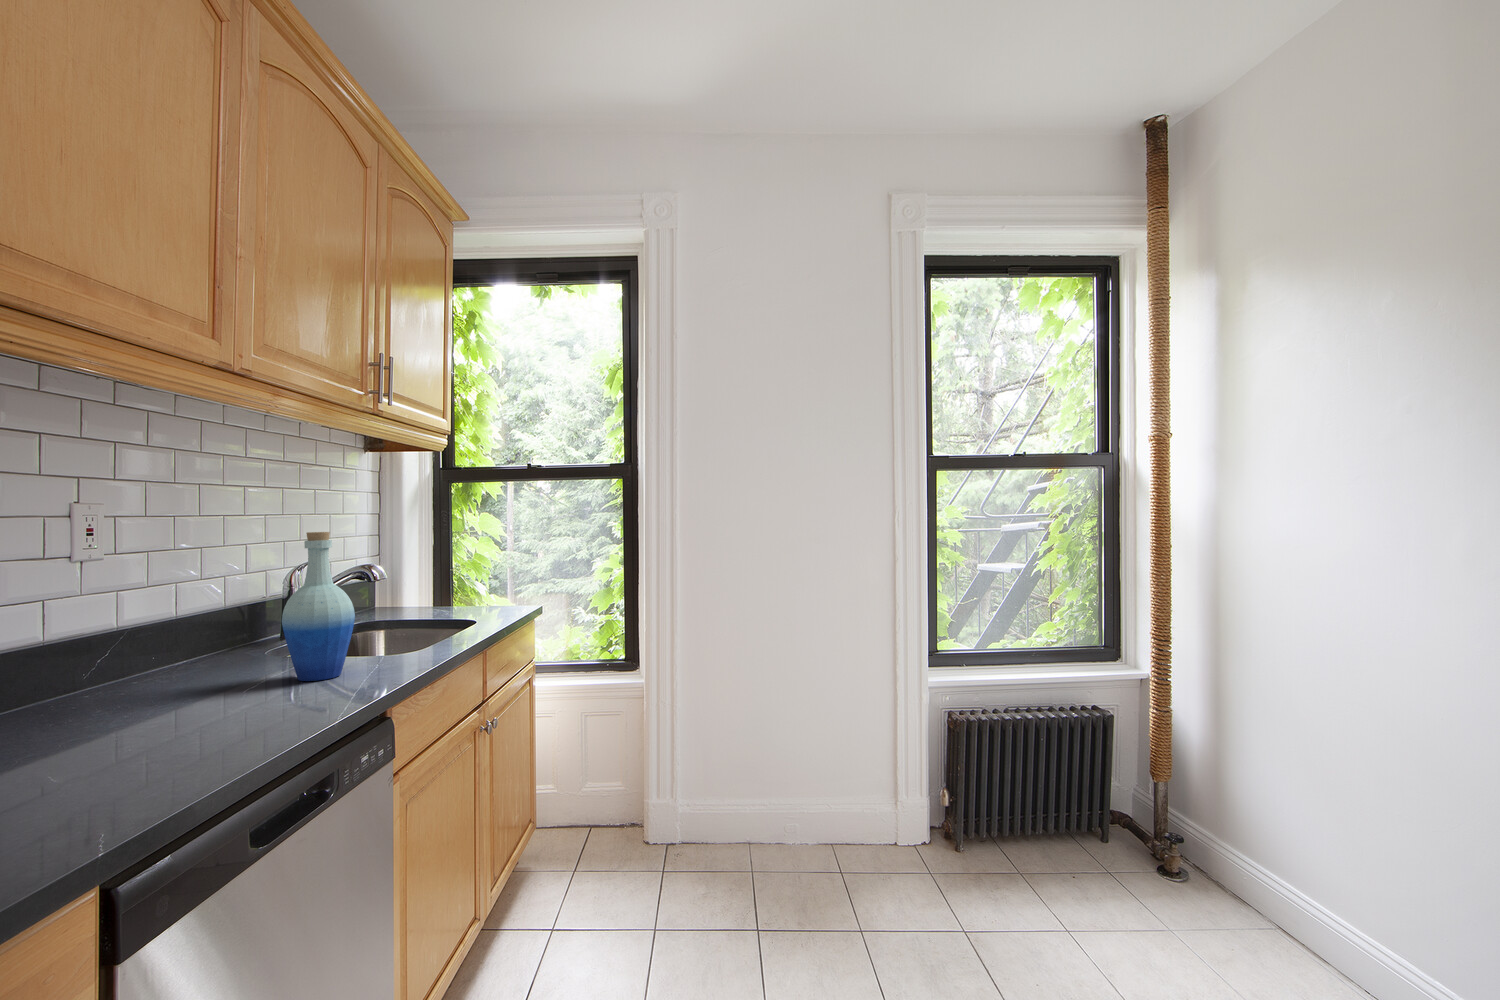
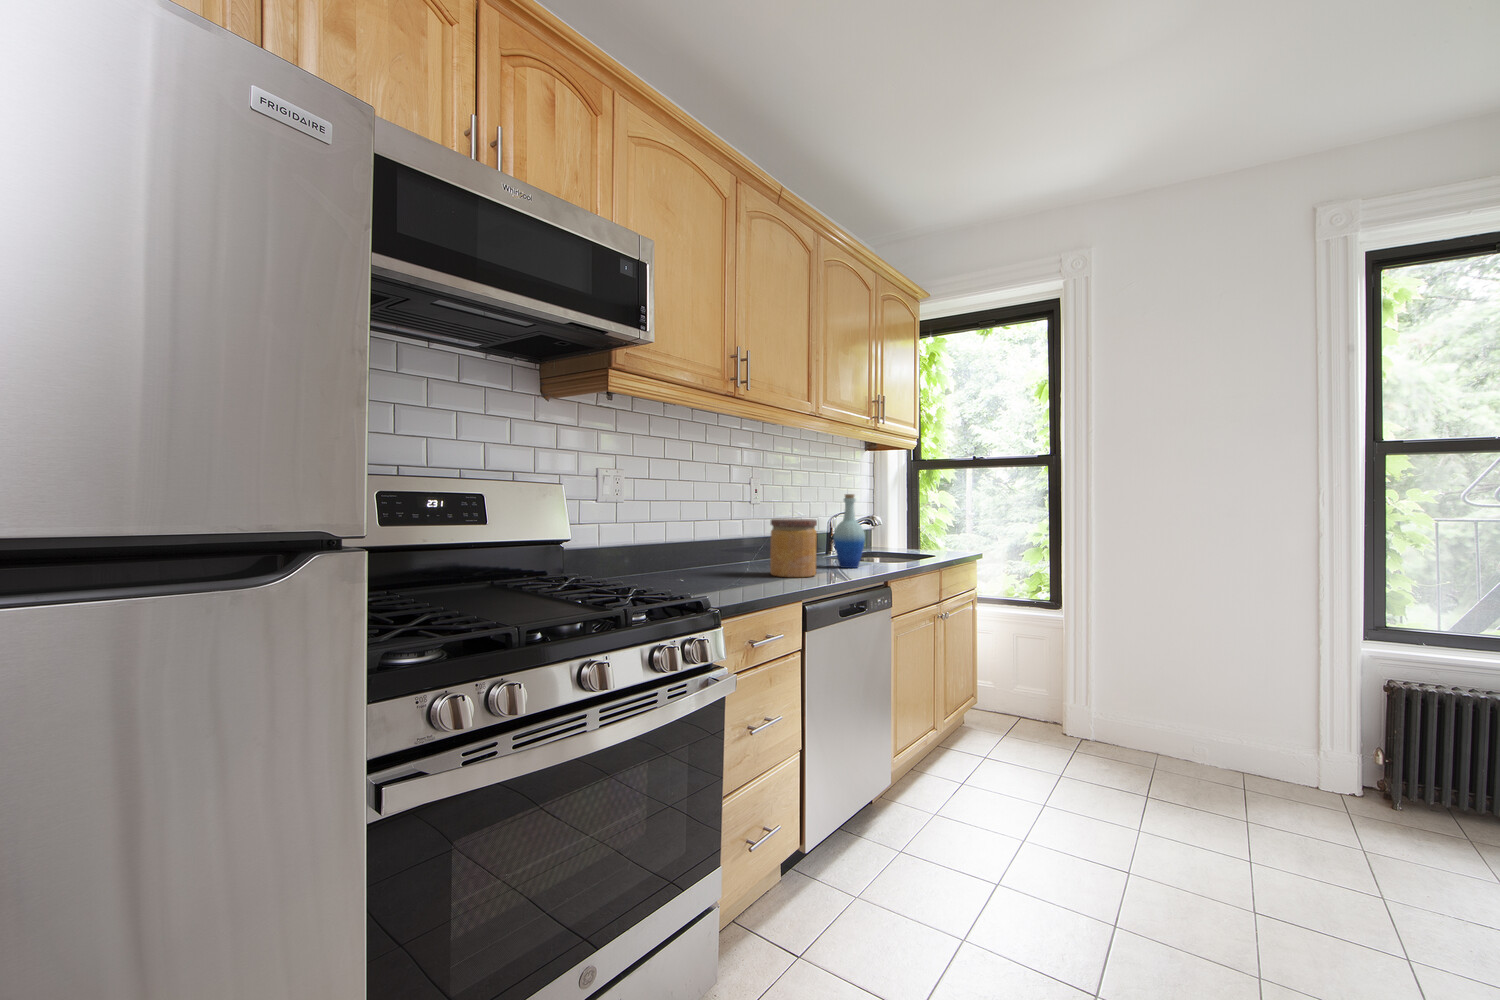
jar: none [74,598,223,758] -> present [770,519,817,577]

